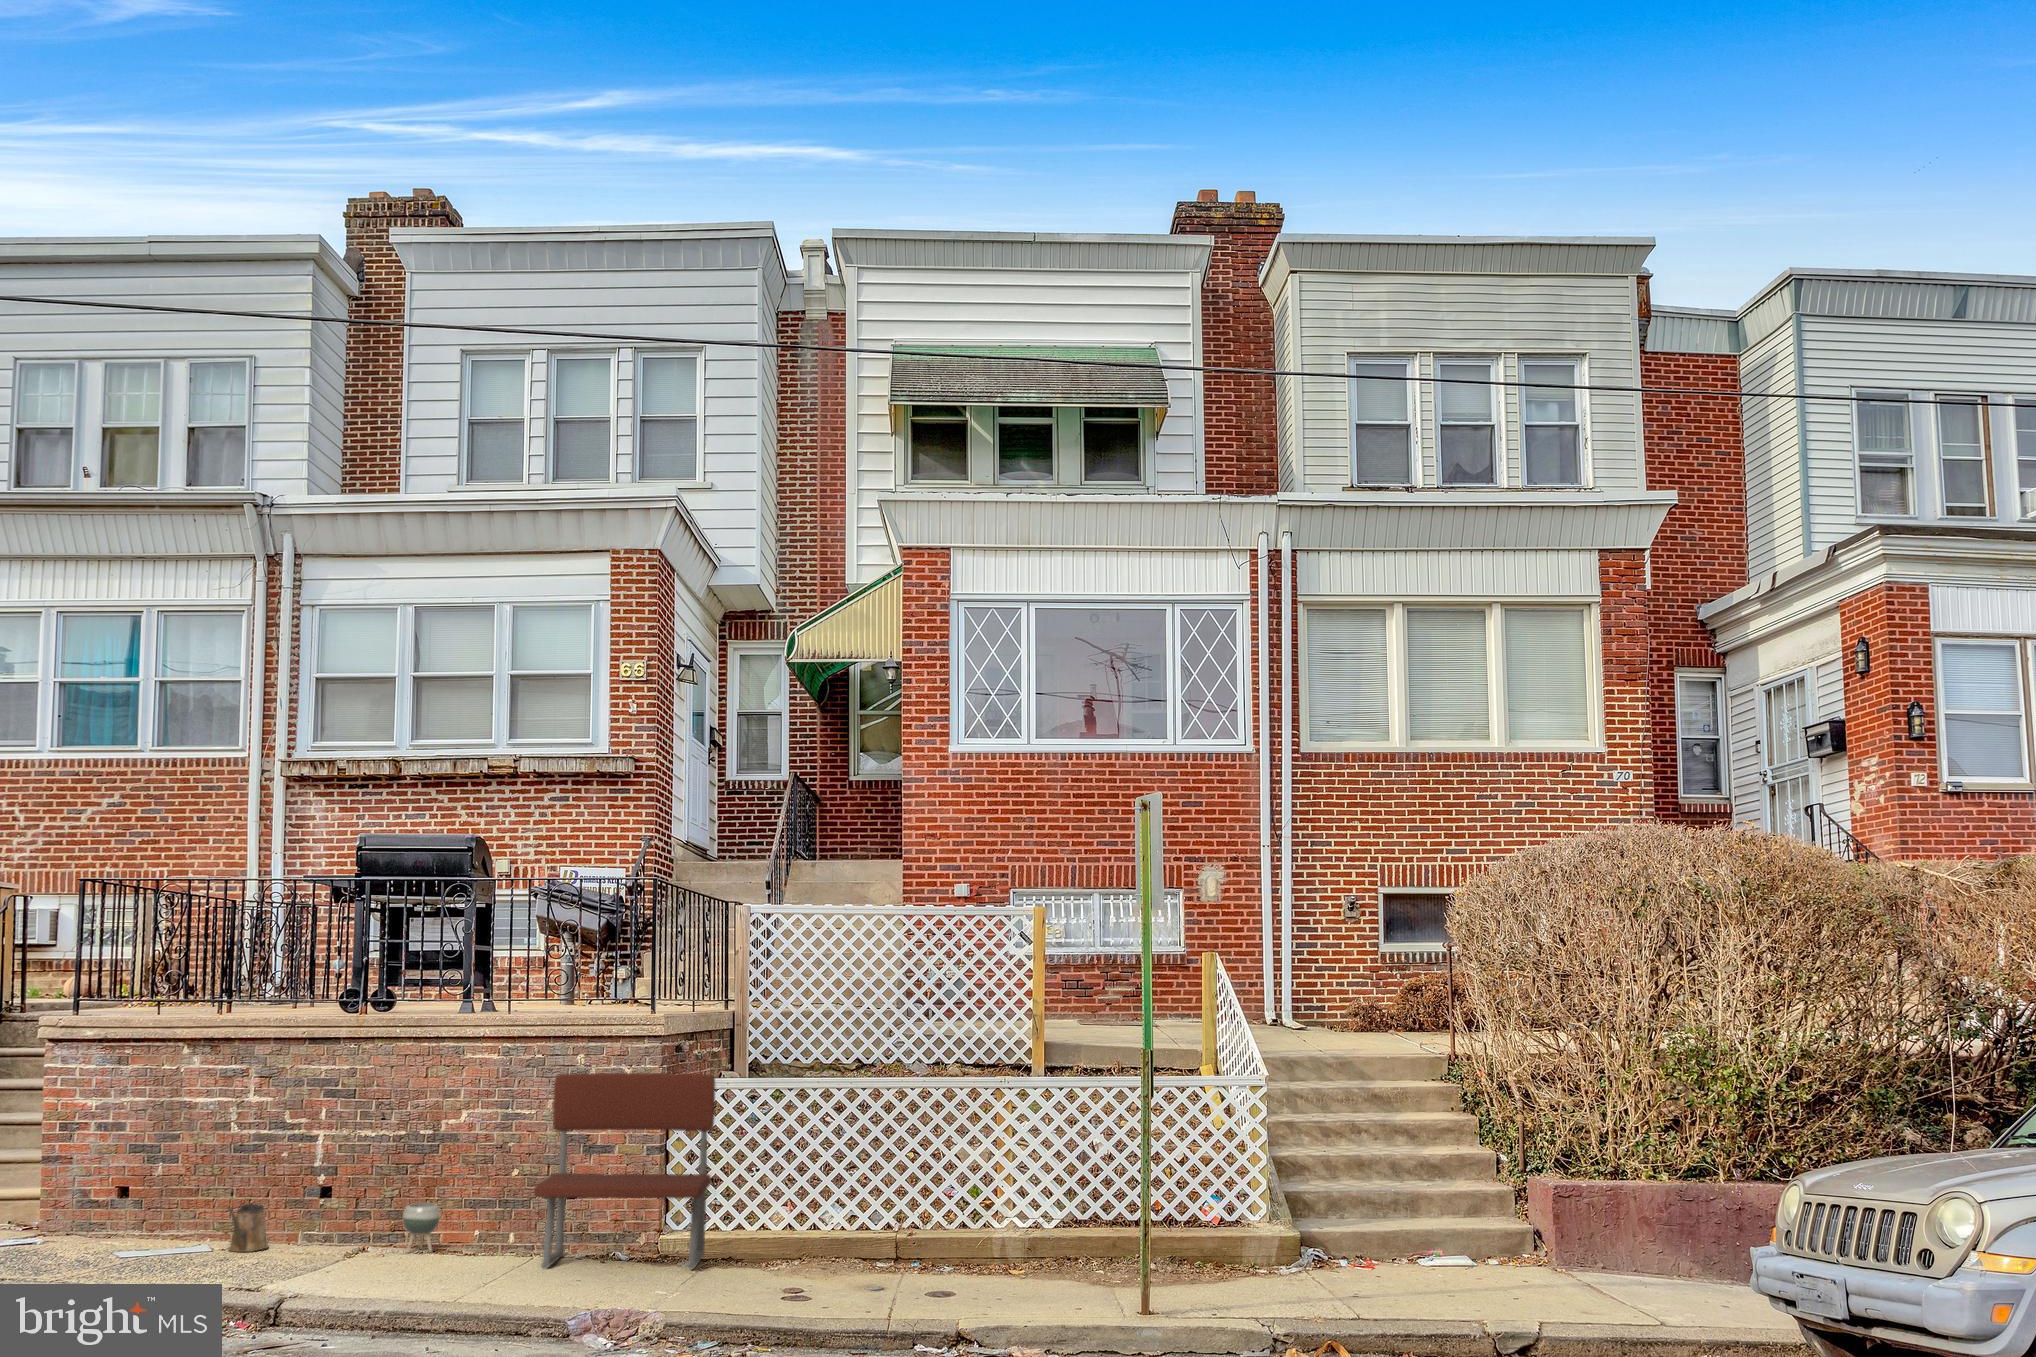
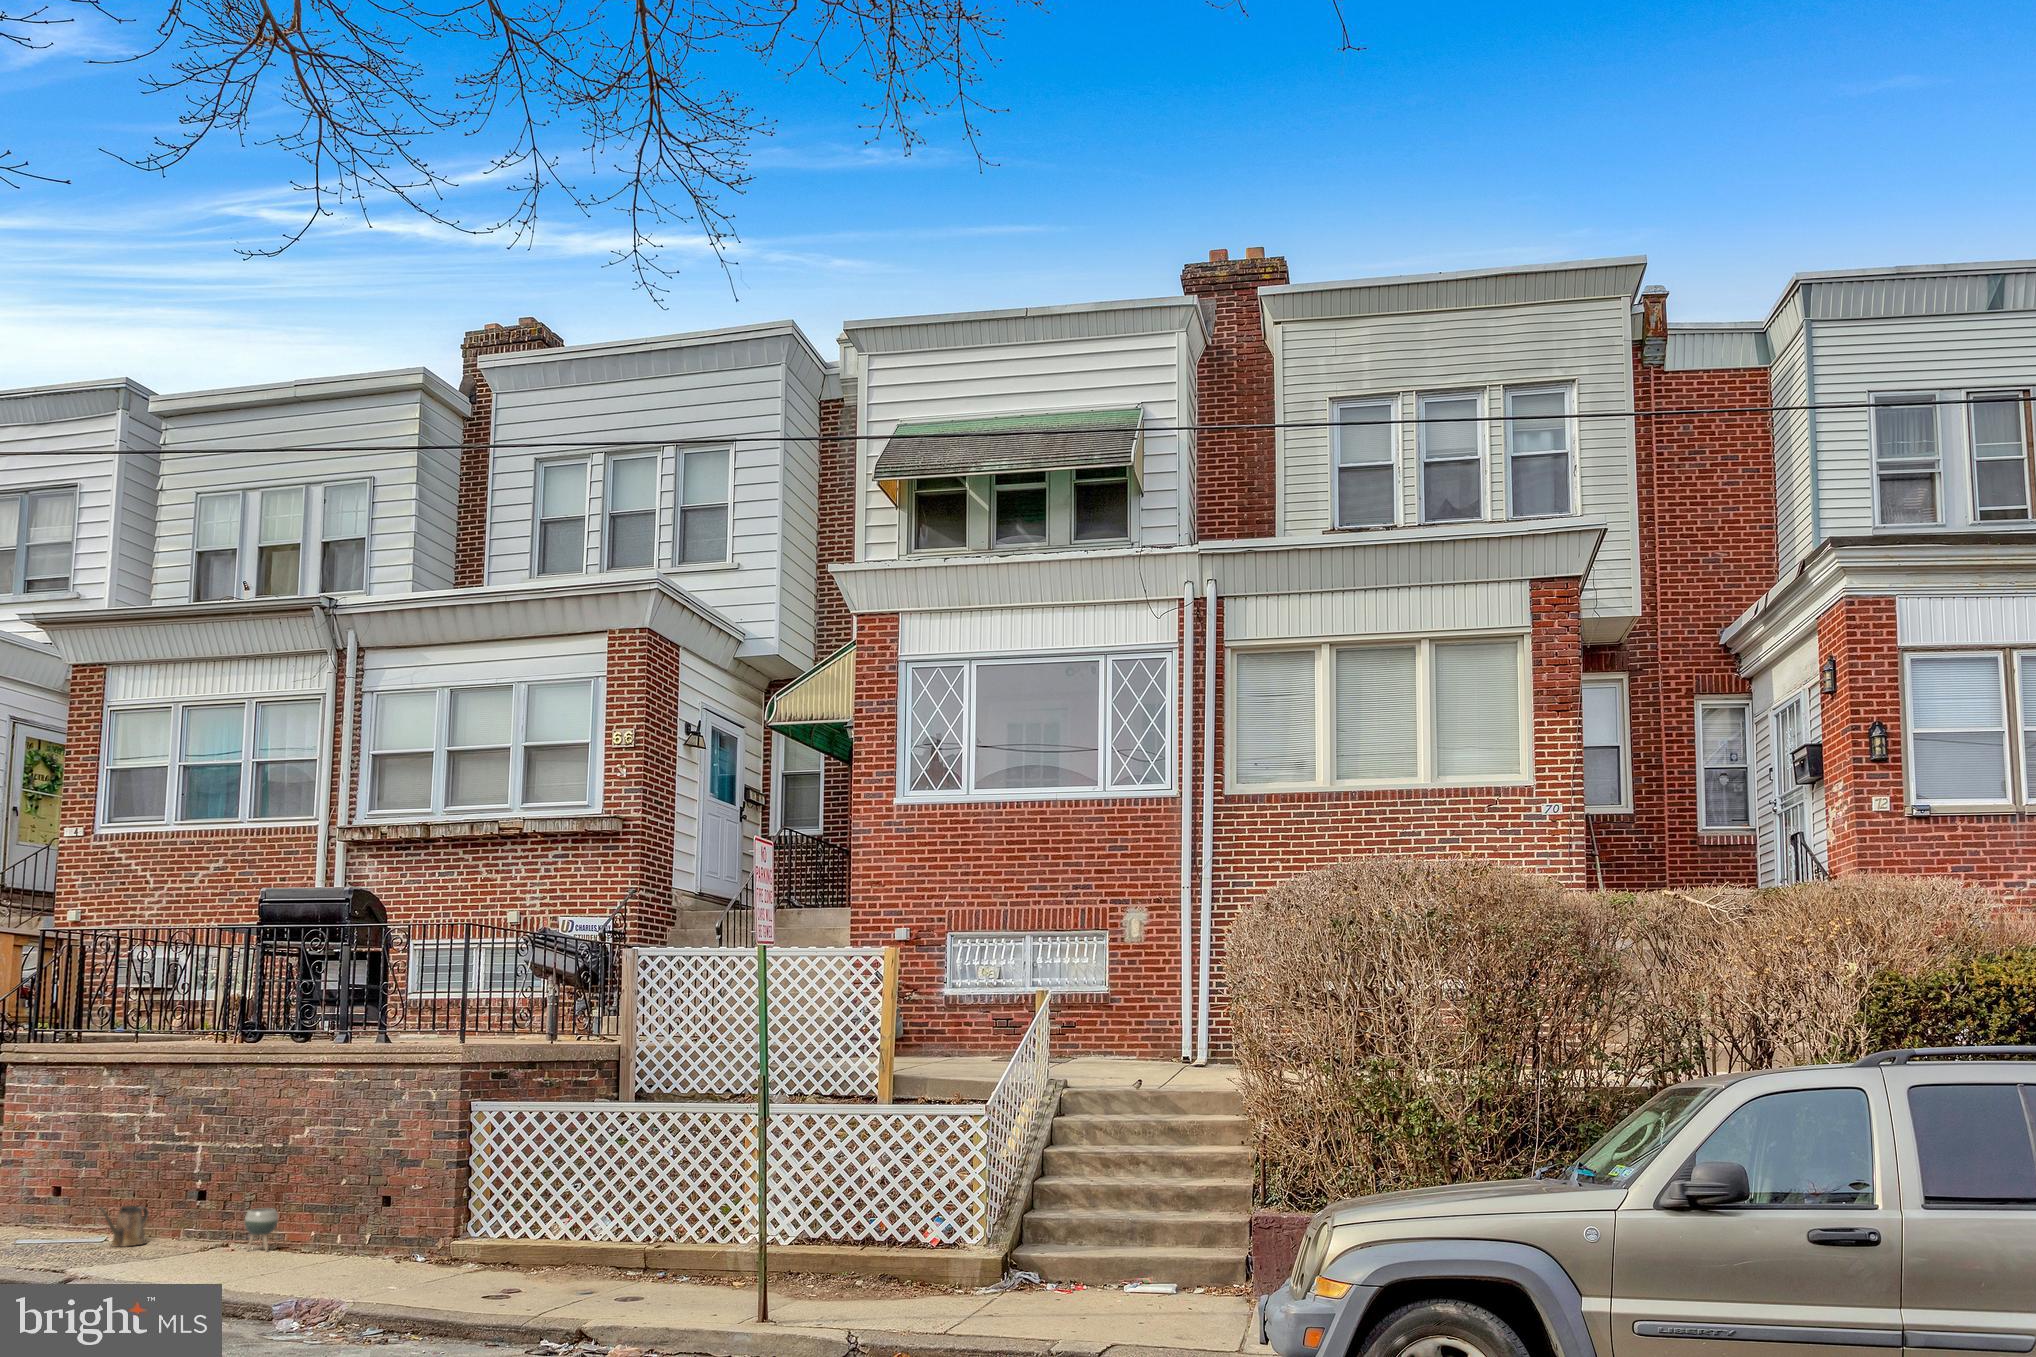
bench: present [534,1073,715,1269] -> none [321,1096,497,1270]

